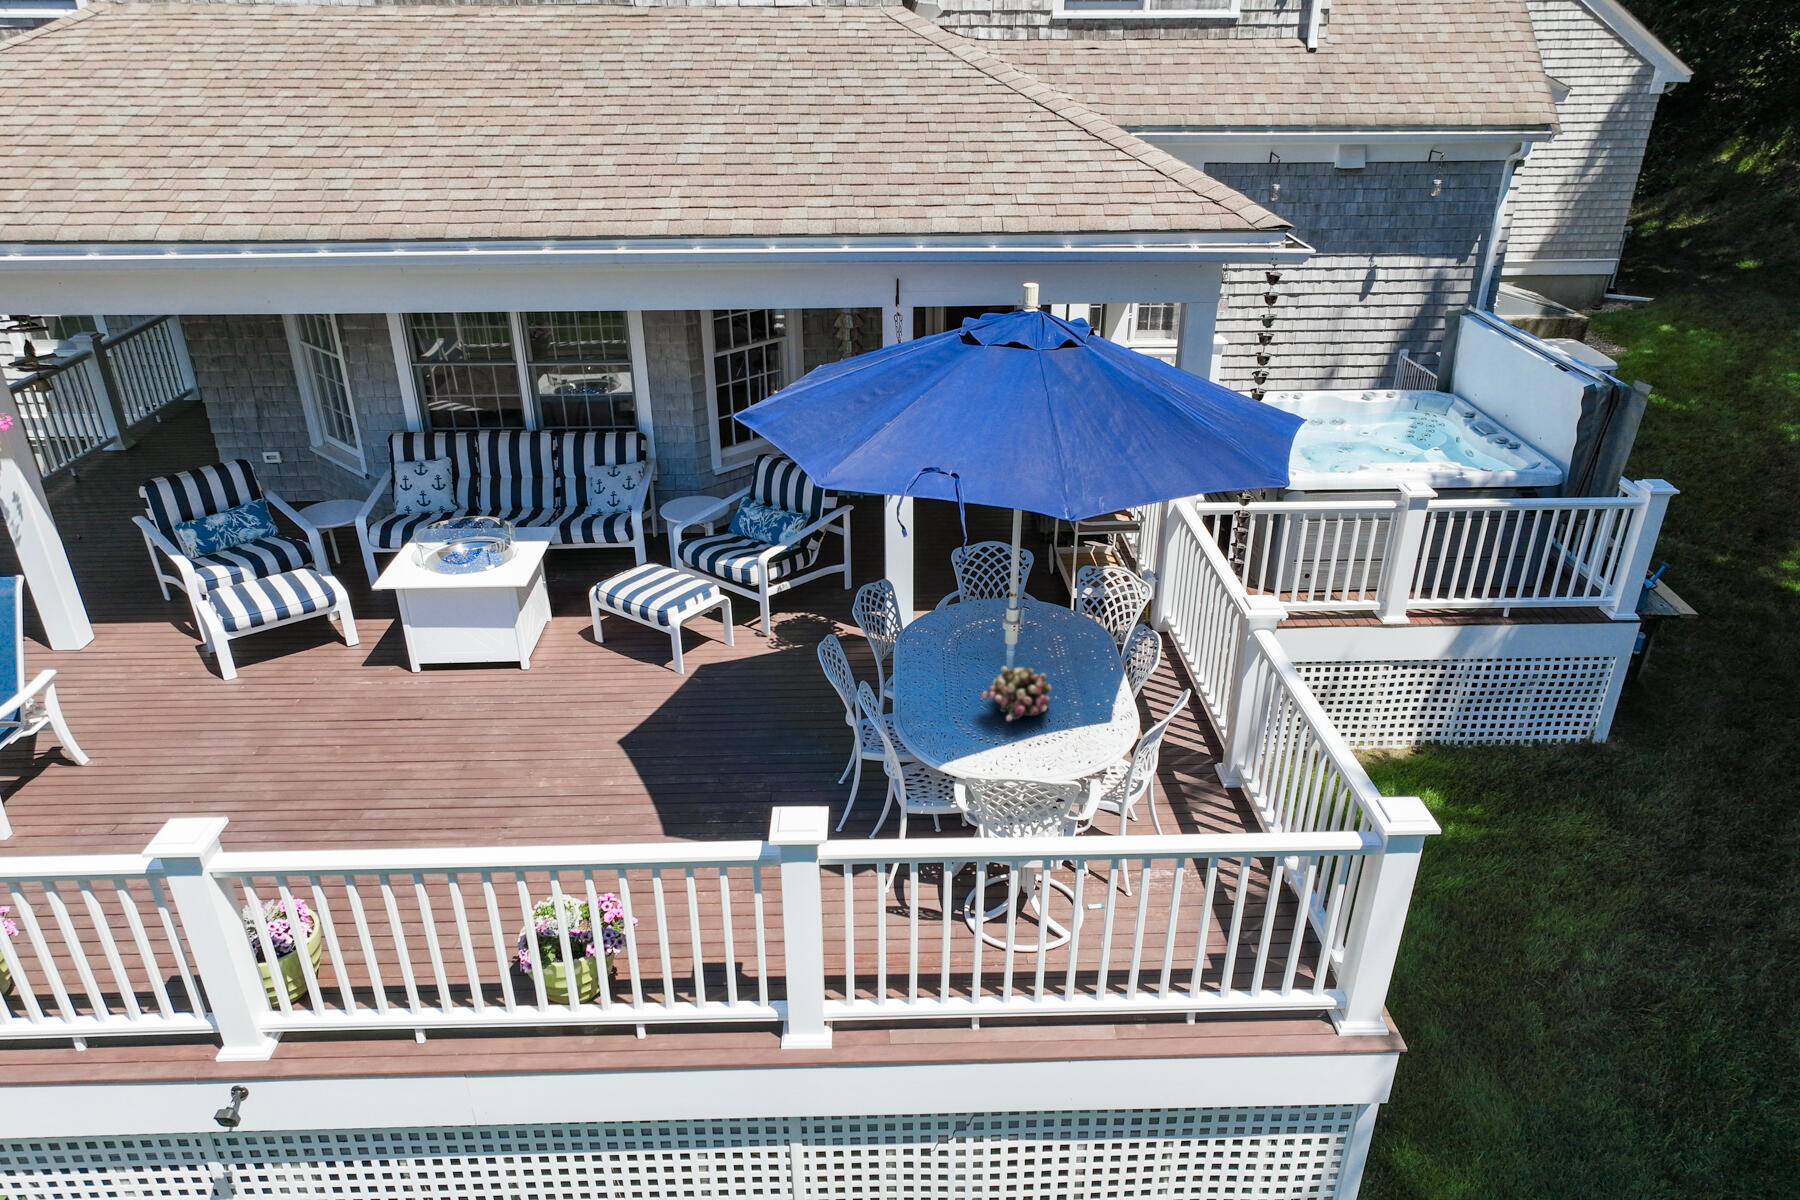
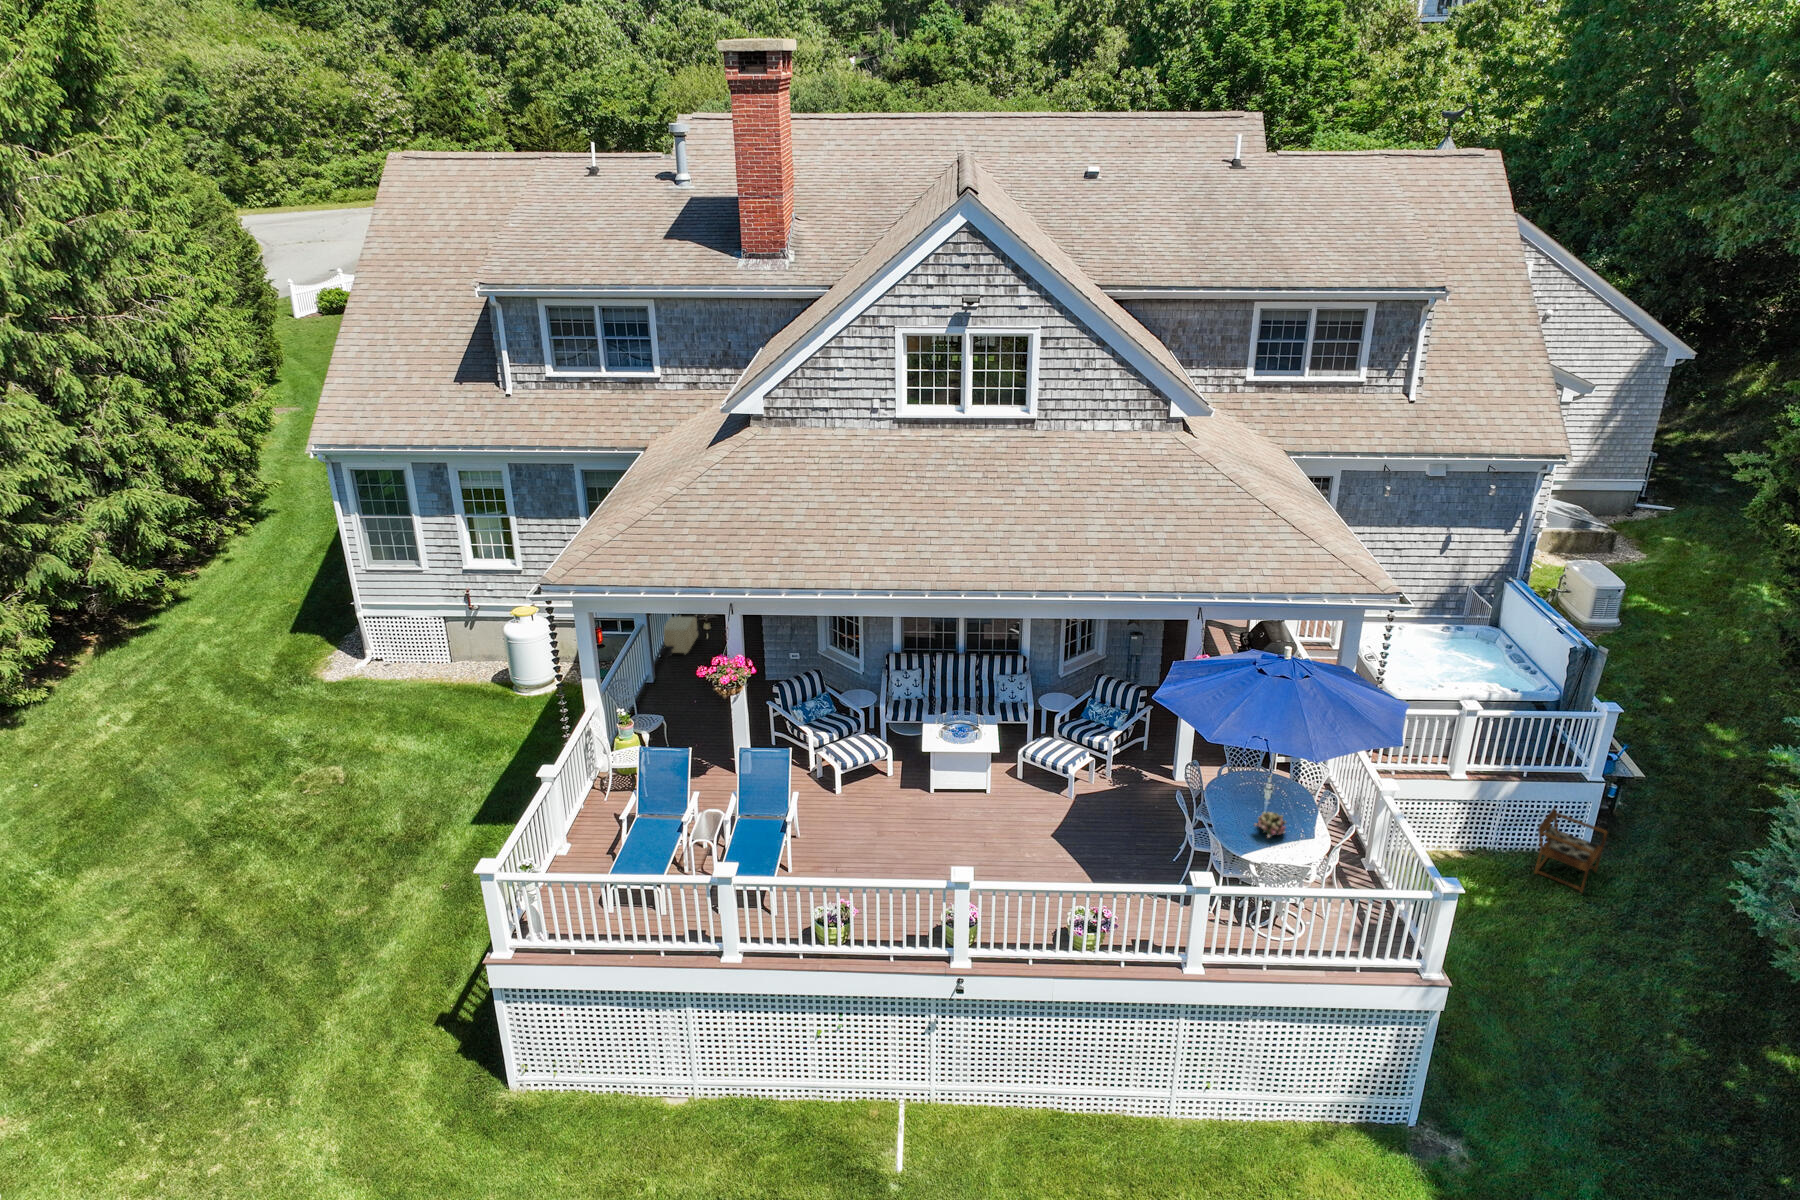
storage bench: none [53,398,149,470] -> present [664,616,698,655]
armchair: none [1517,672,1644,818] -> present [1535,808,1607,892]

